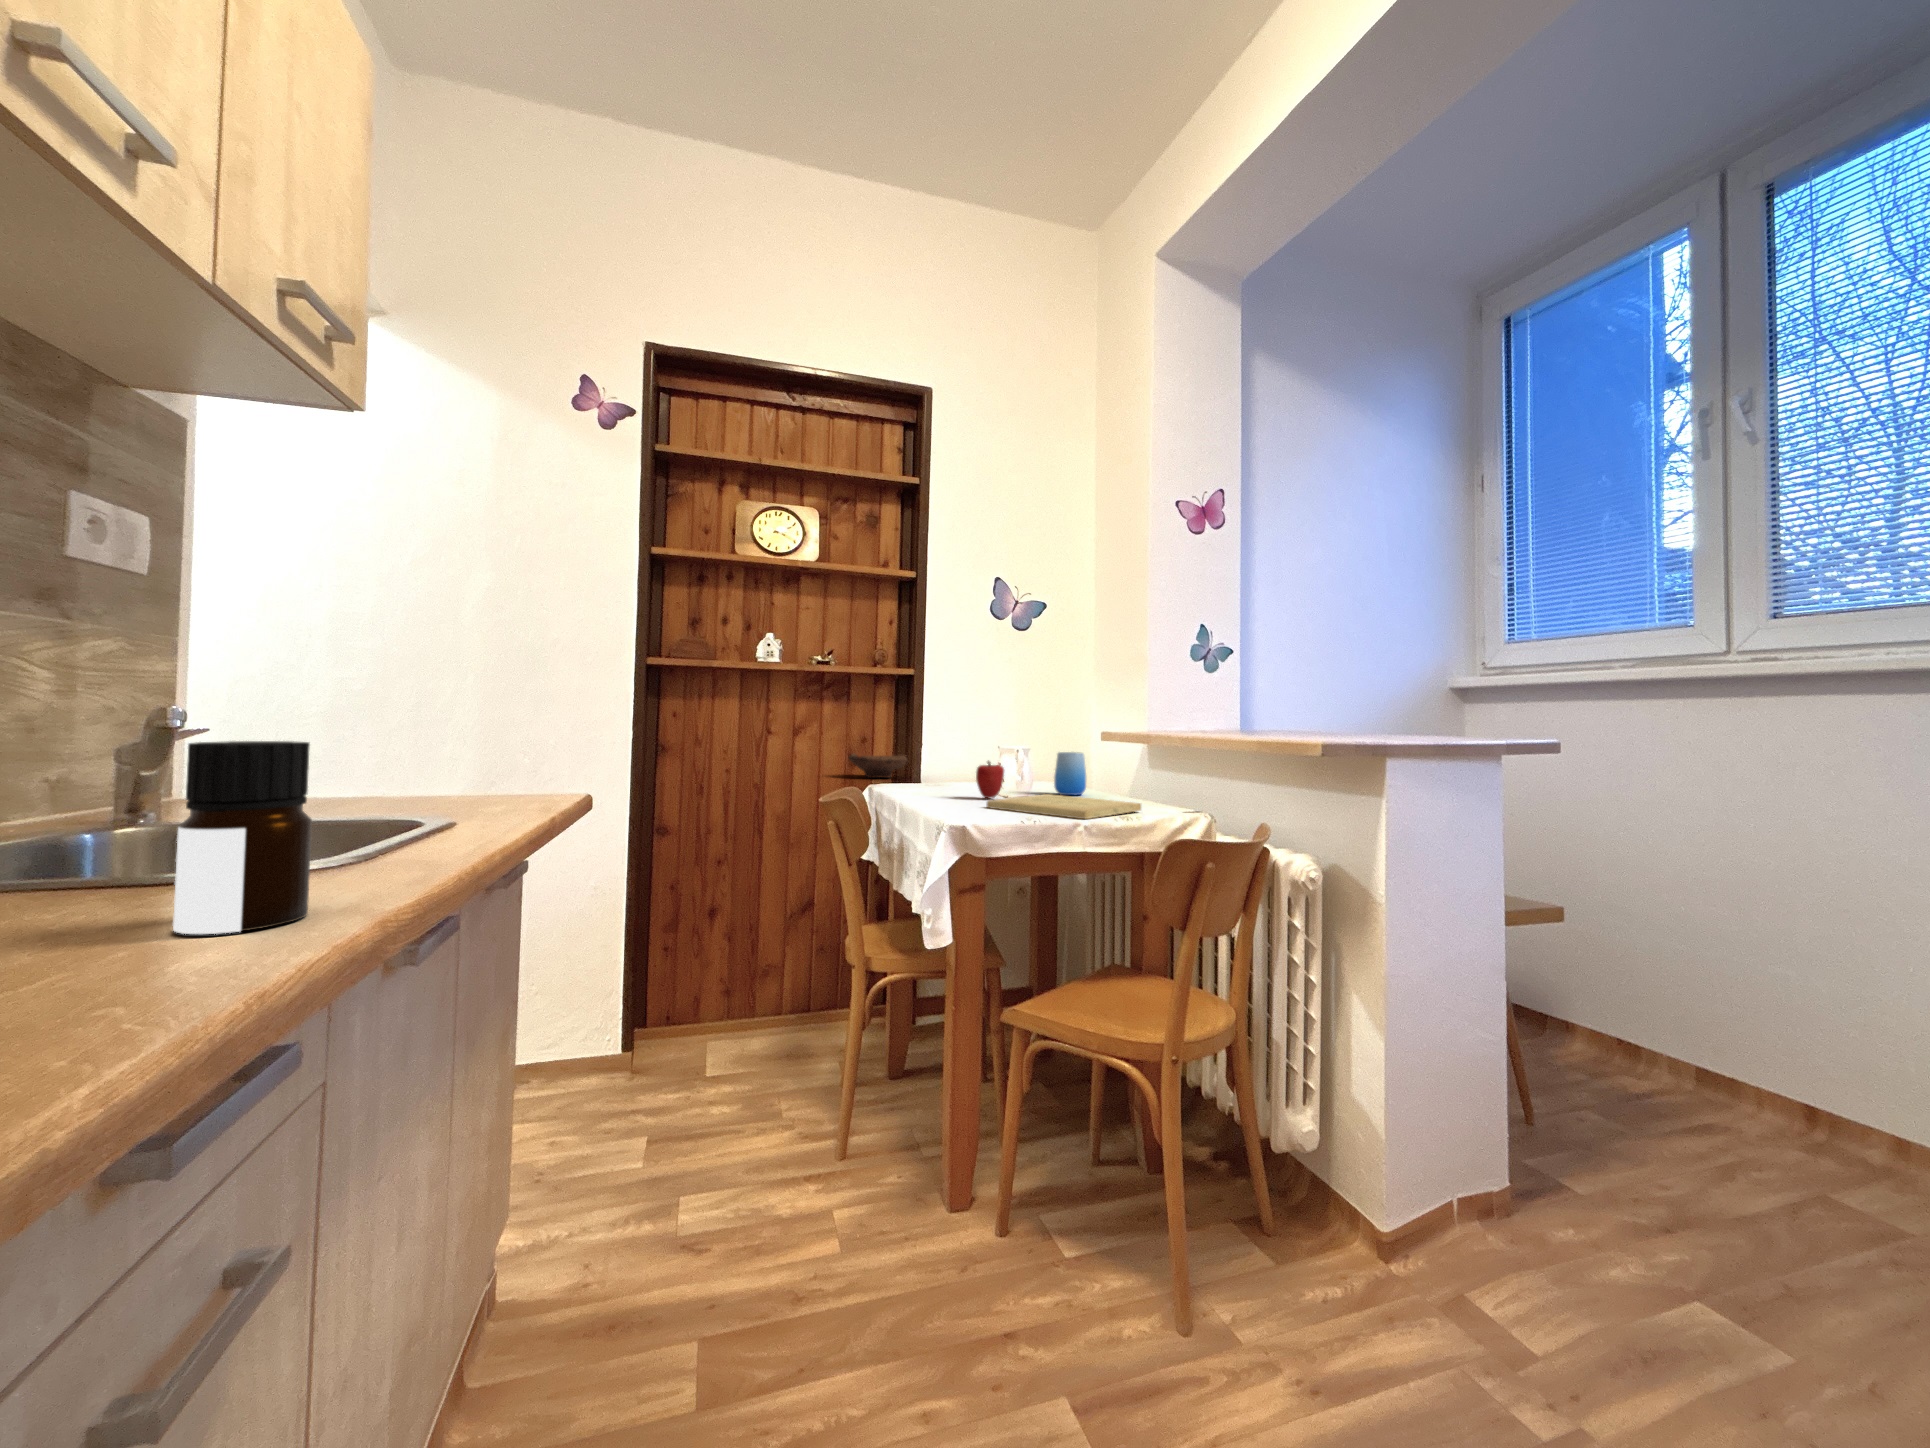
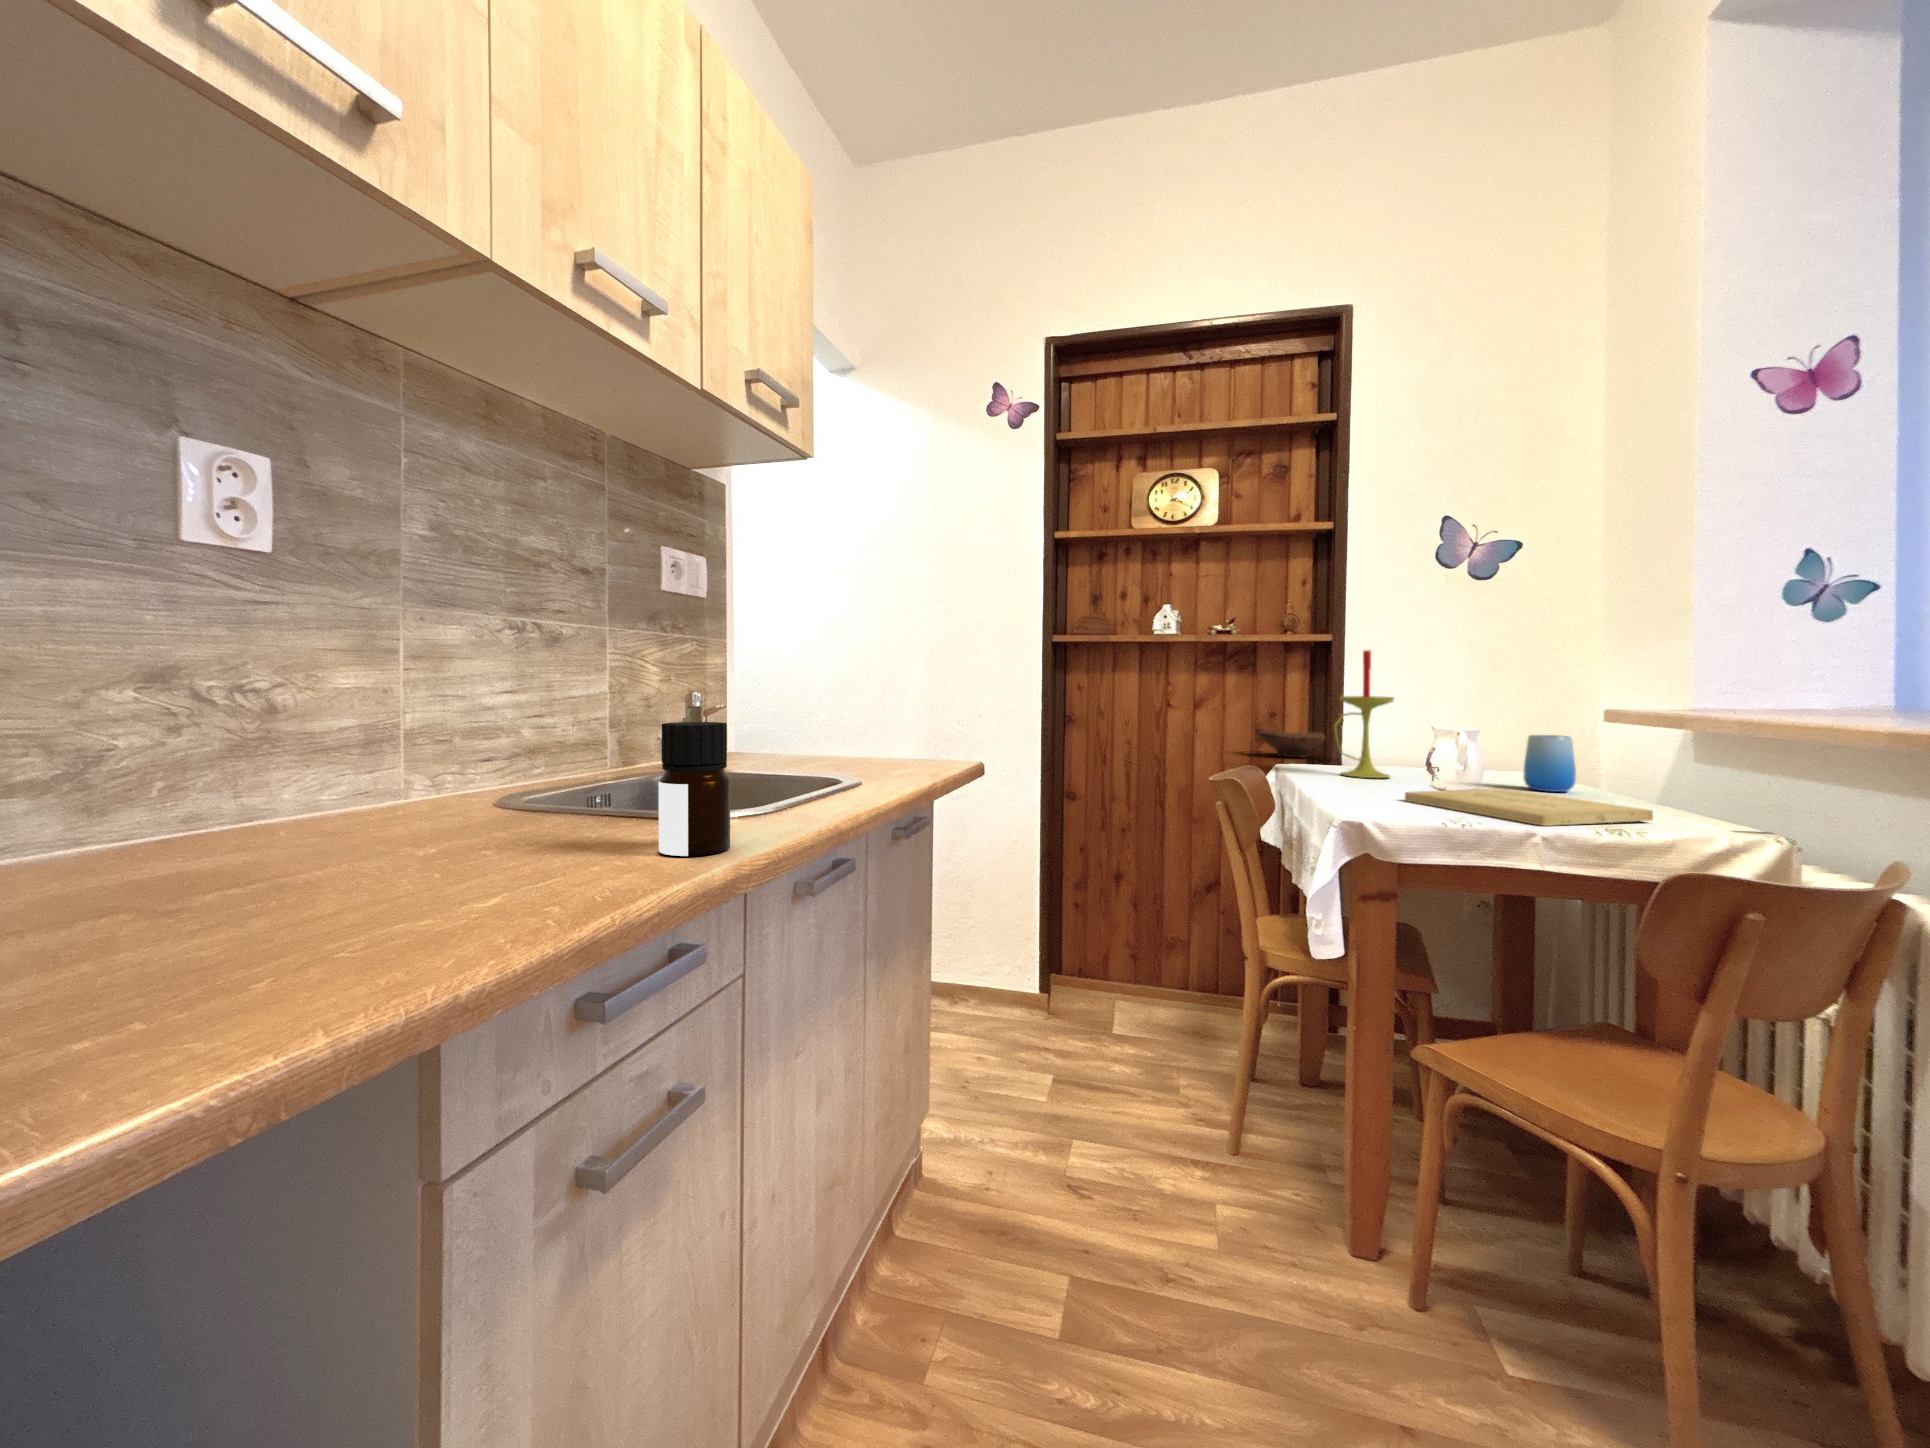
candle: none [922,680,968,792] -> present [1334,650,1394,778]
apple: present [976,761,1004,798] -> none [1400,743,1440,789]

